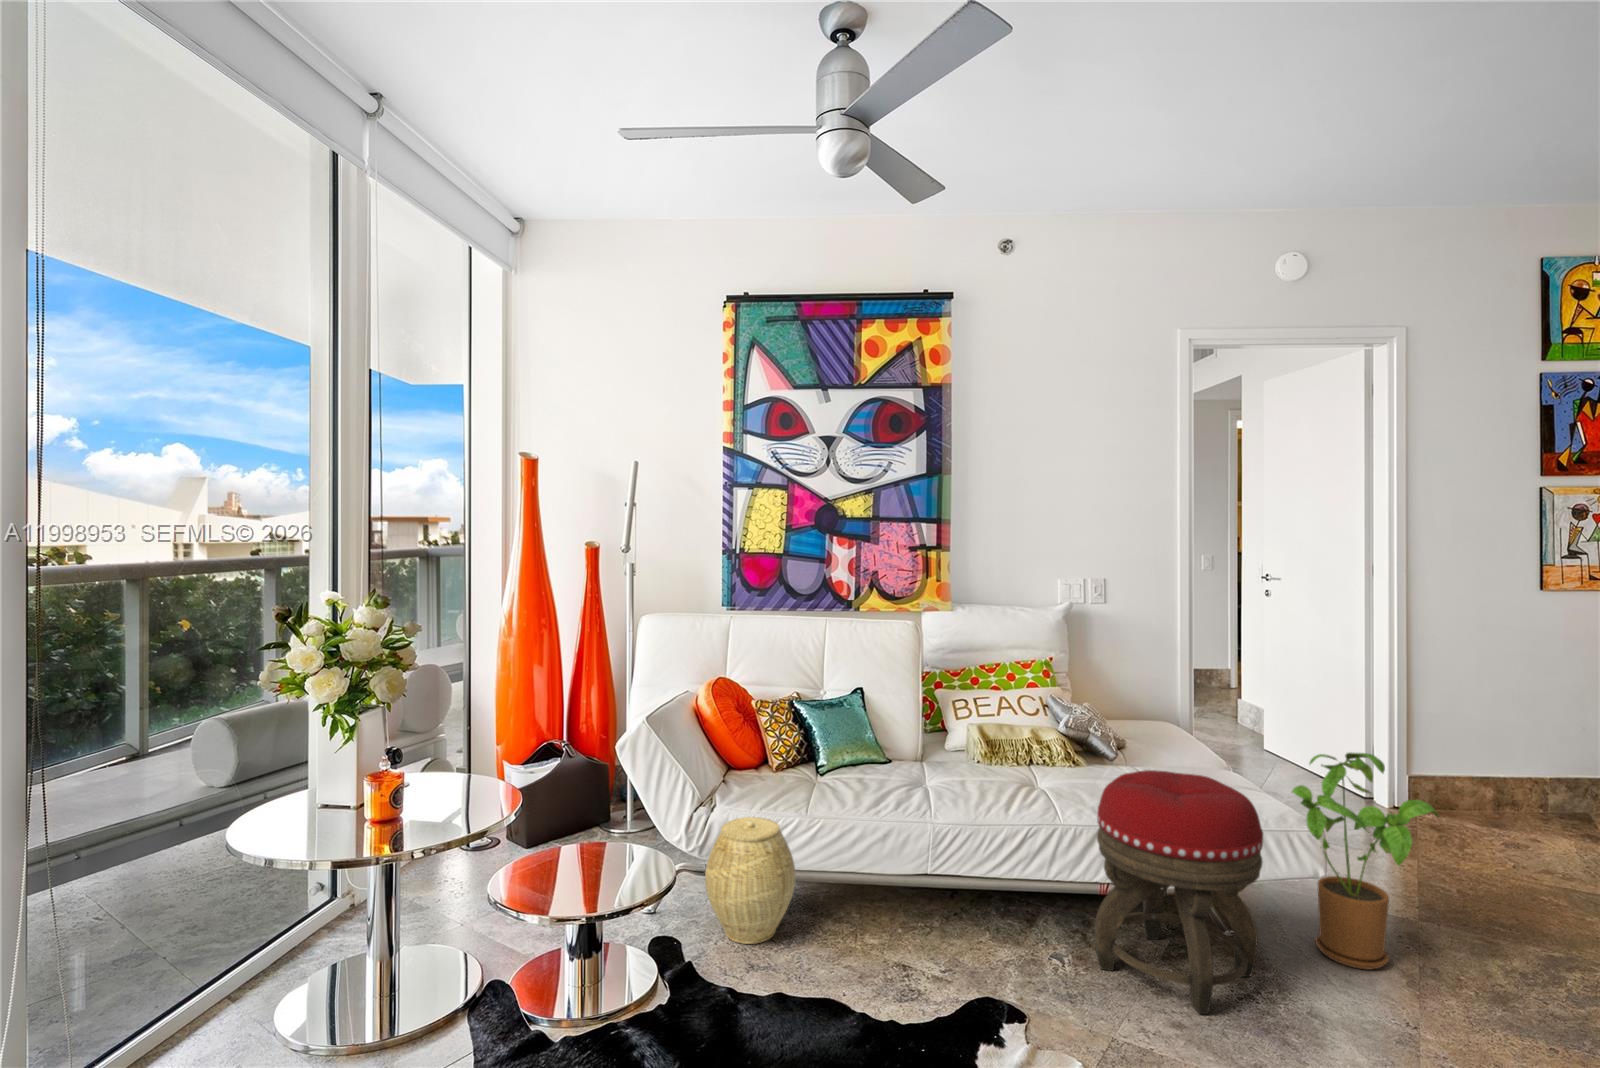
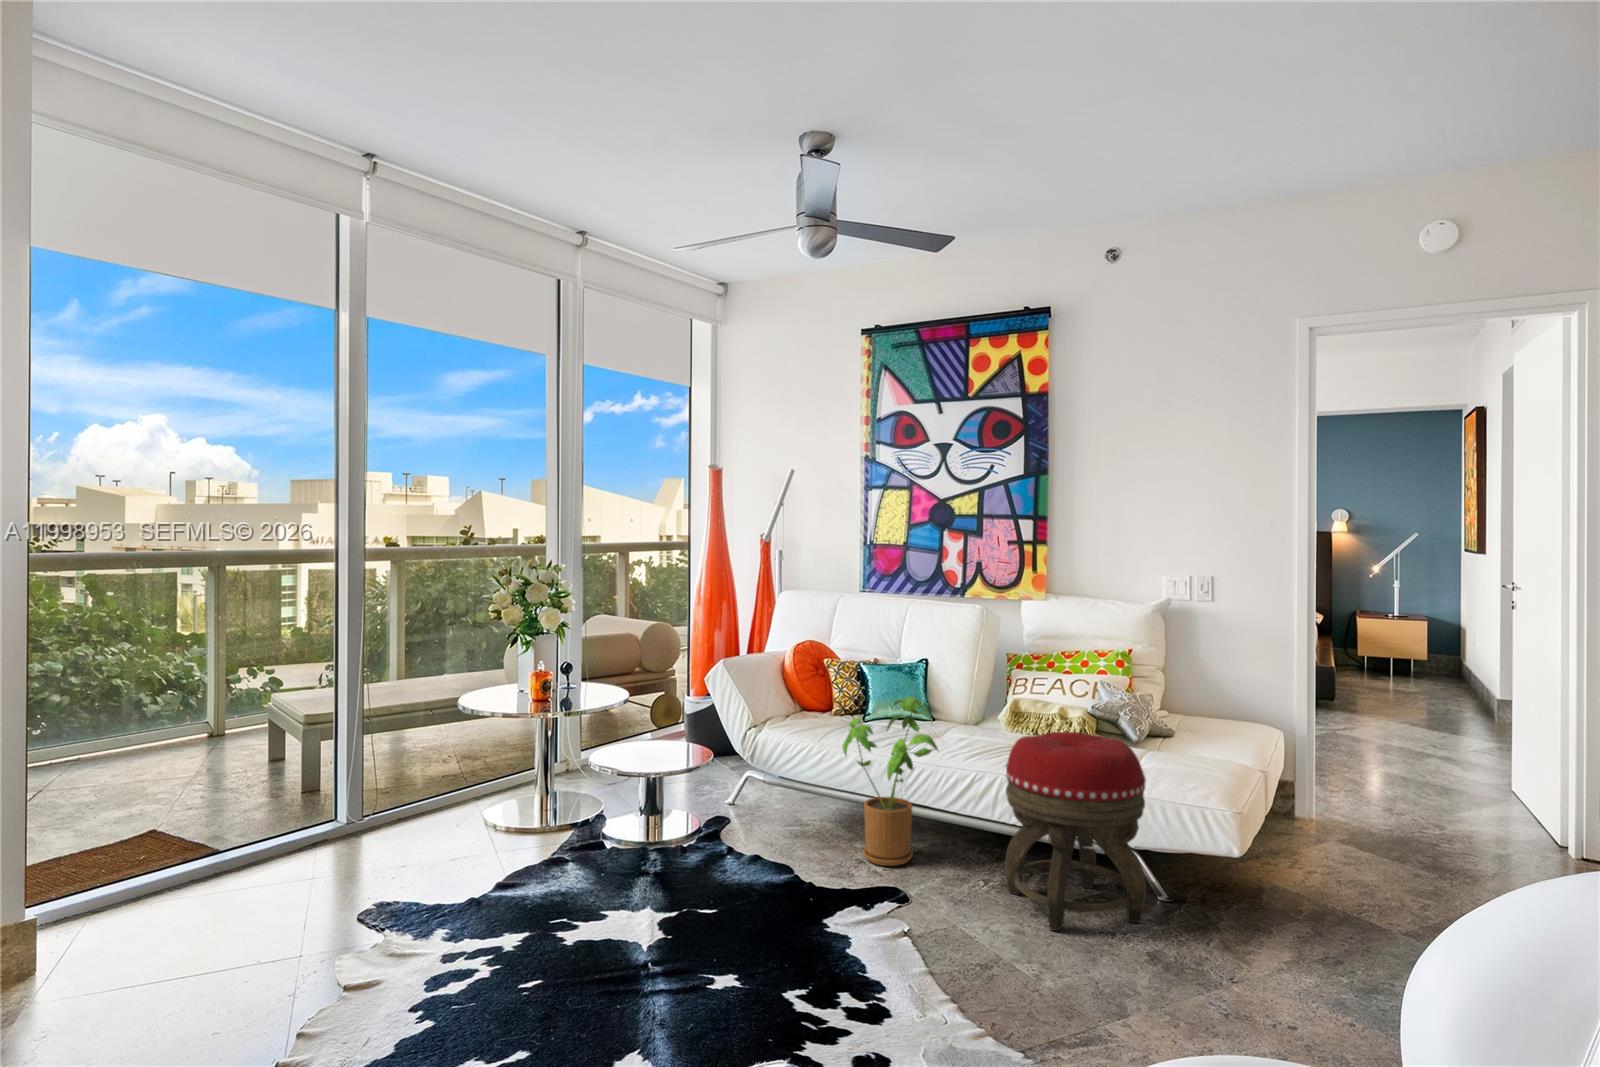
house plant: present [1292,752,1439,969] -> present [842,697,938,866]
woven basket: present [705,817,796,944] -> none [740,739,809,830]

